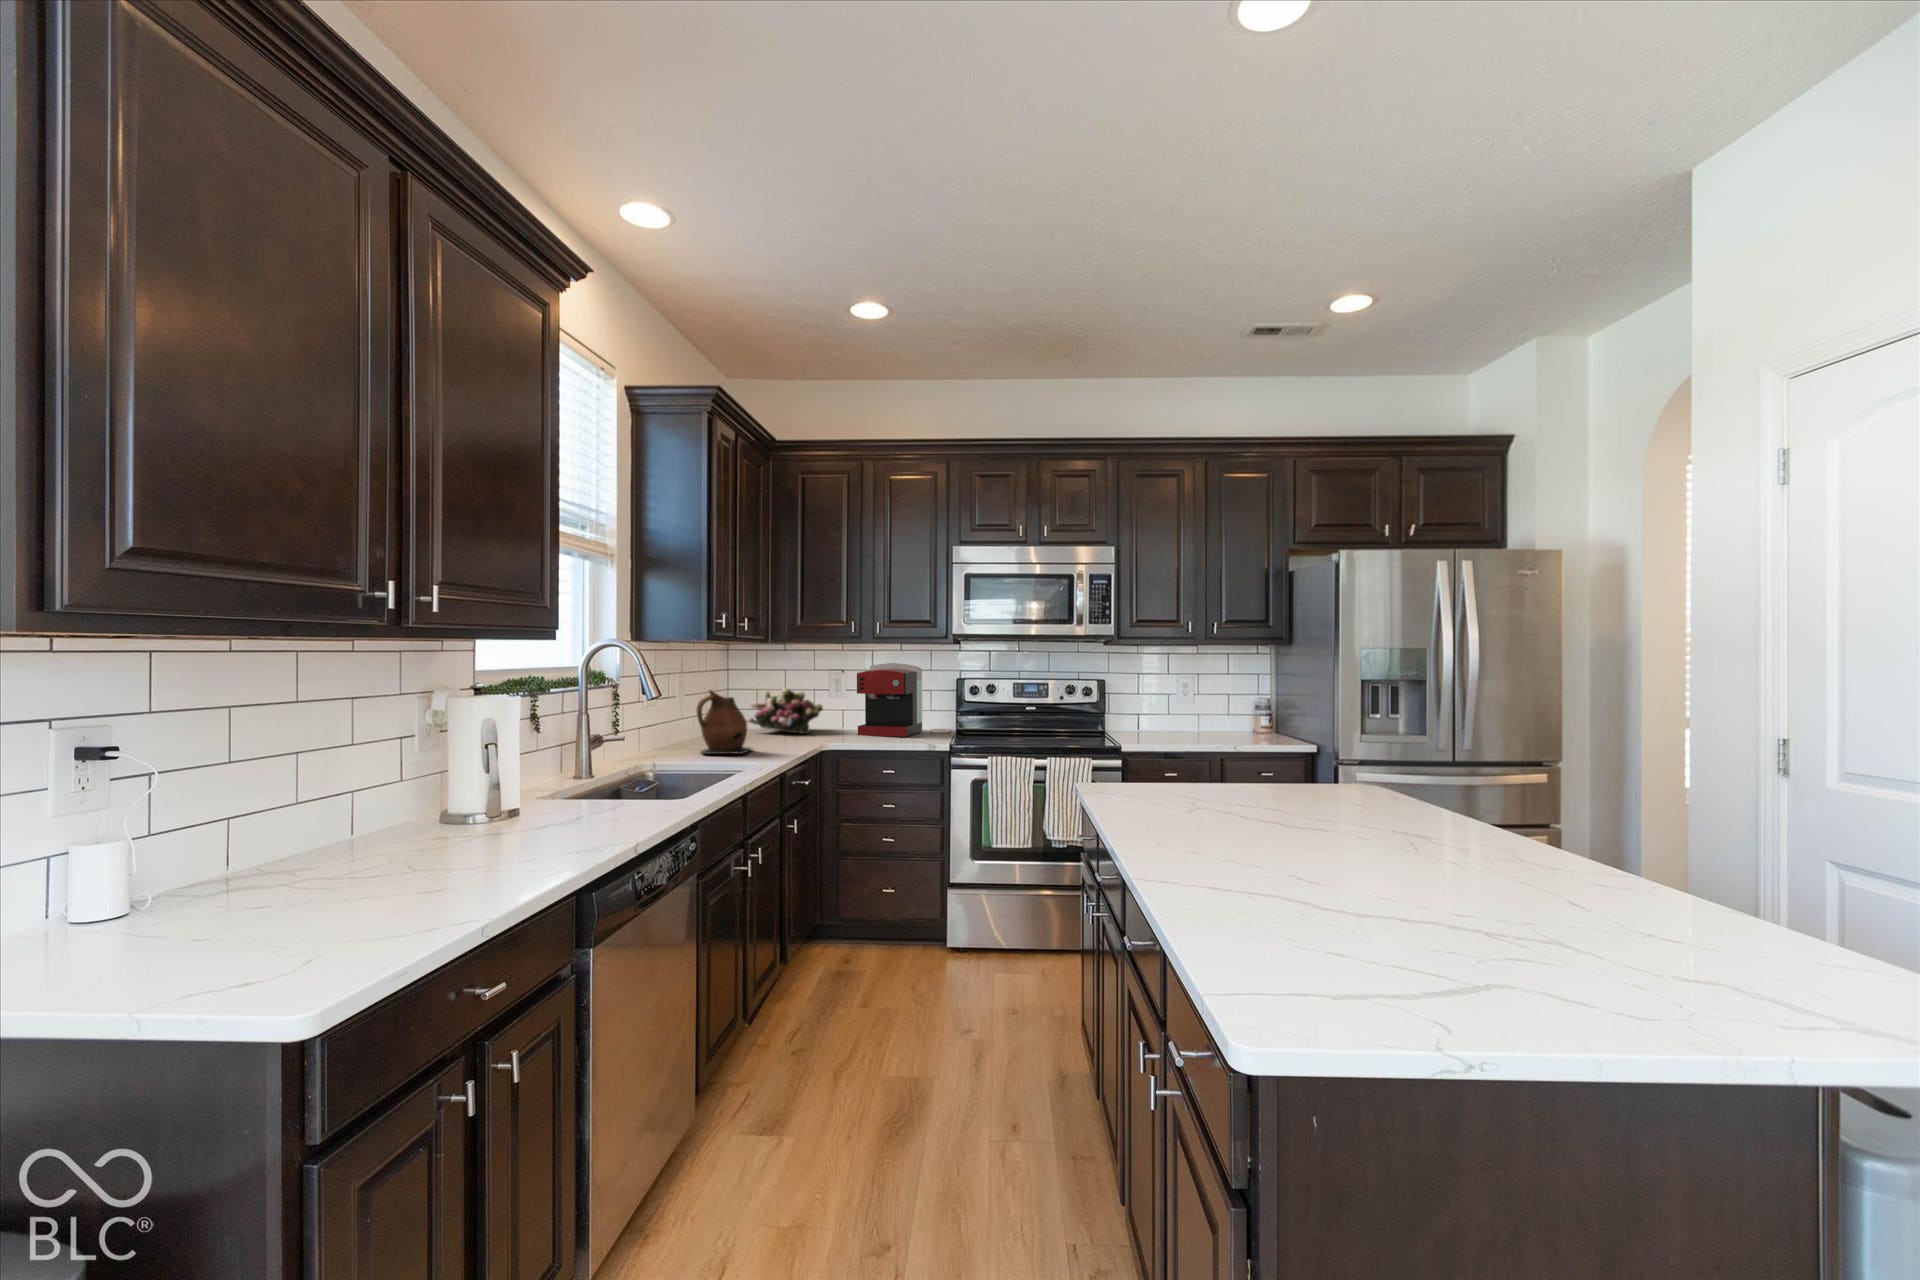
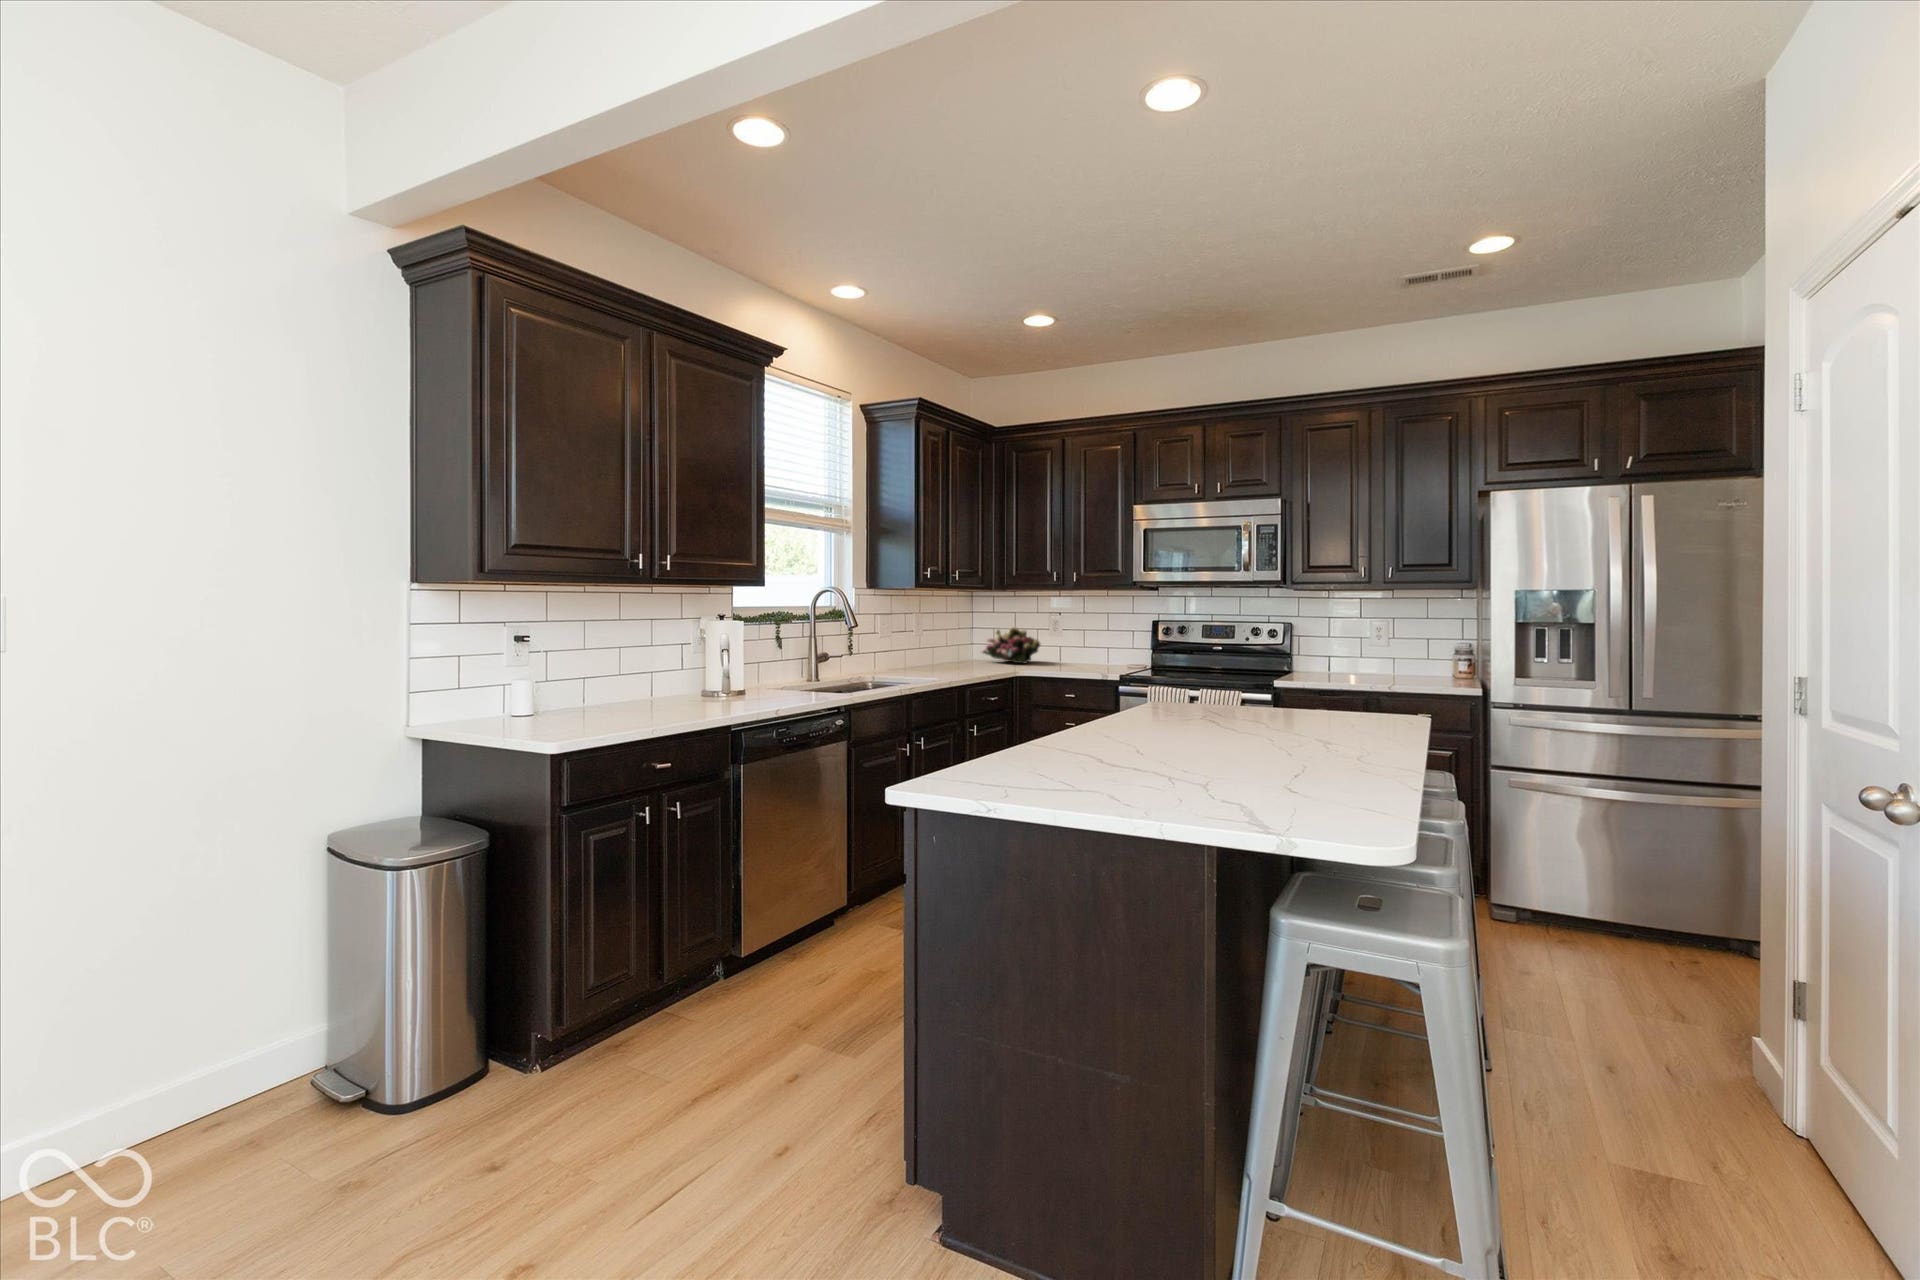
coffee maker: present [857,663,922,737] -> none [1064,607,1126,669]
ceramic pitcher: present [697,690,753,754] -> none [916,625,961,673]

